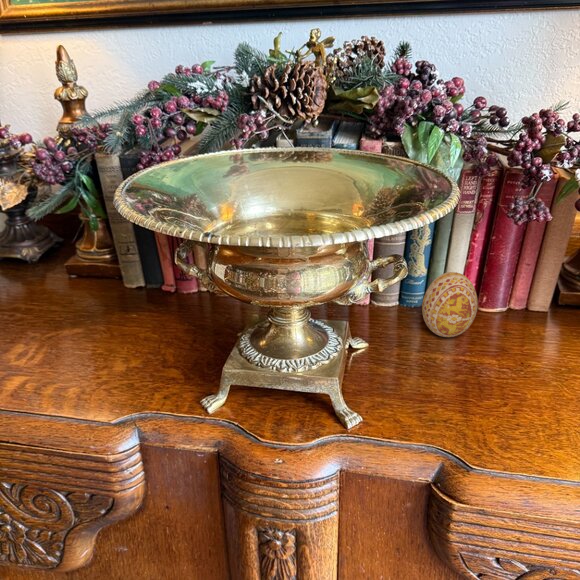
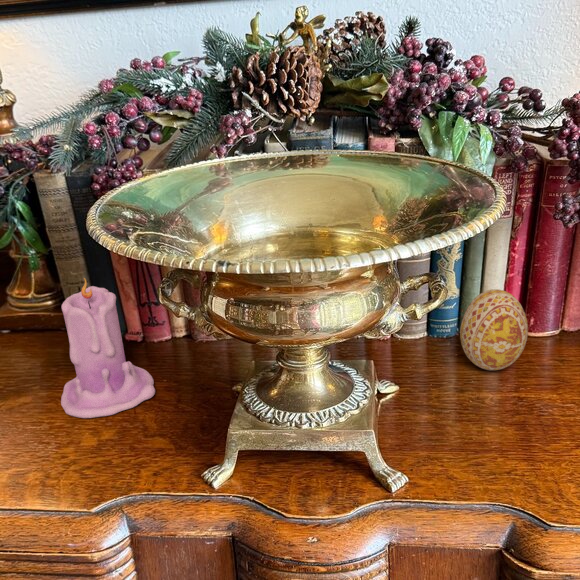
candle: none [104,239,178,348] -> present [61,278,155,418]

